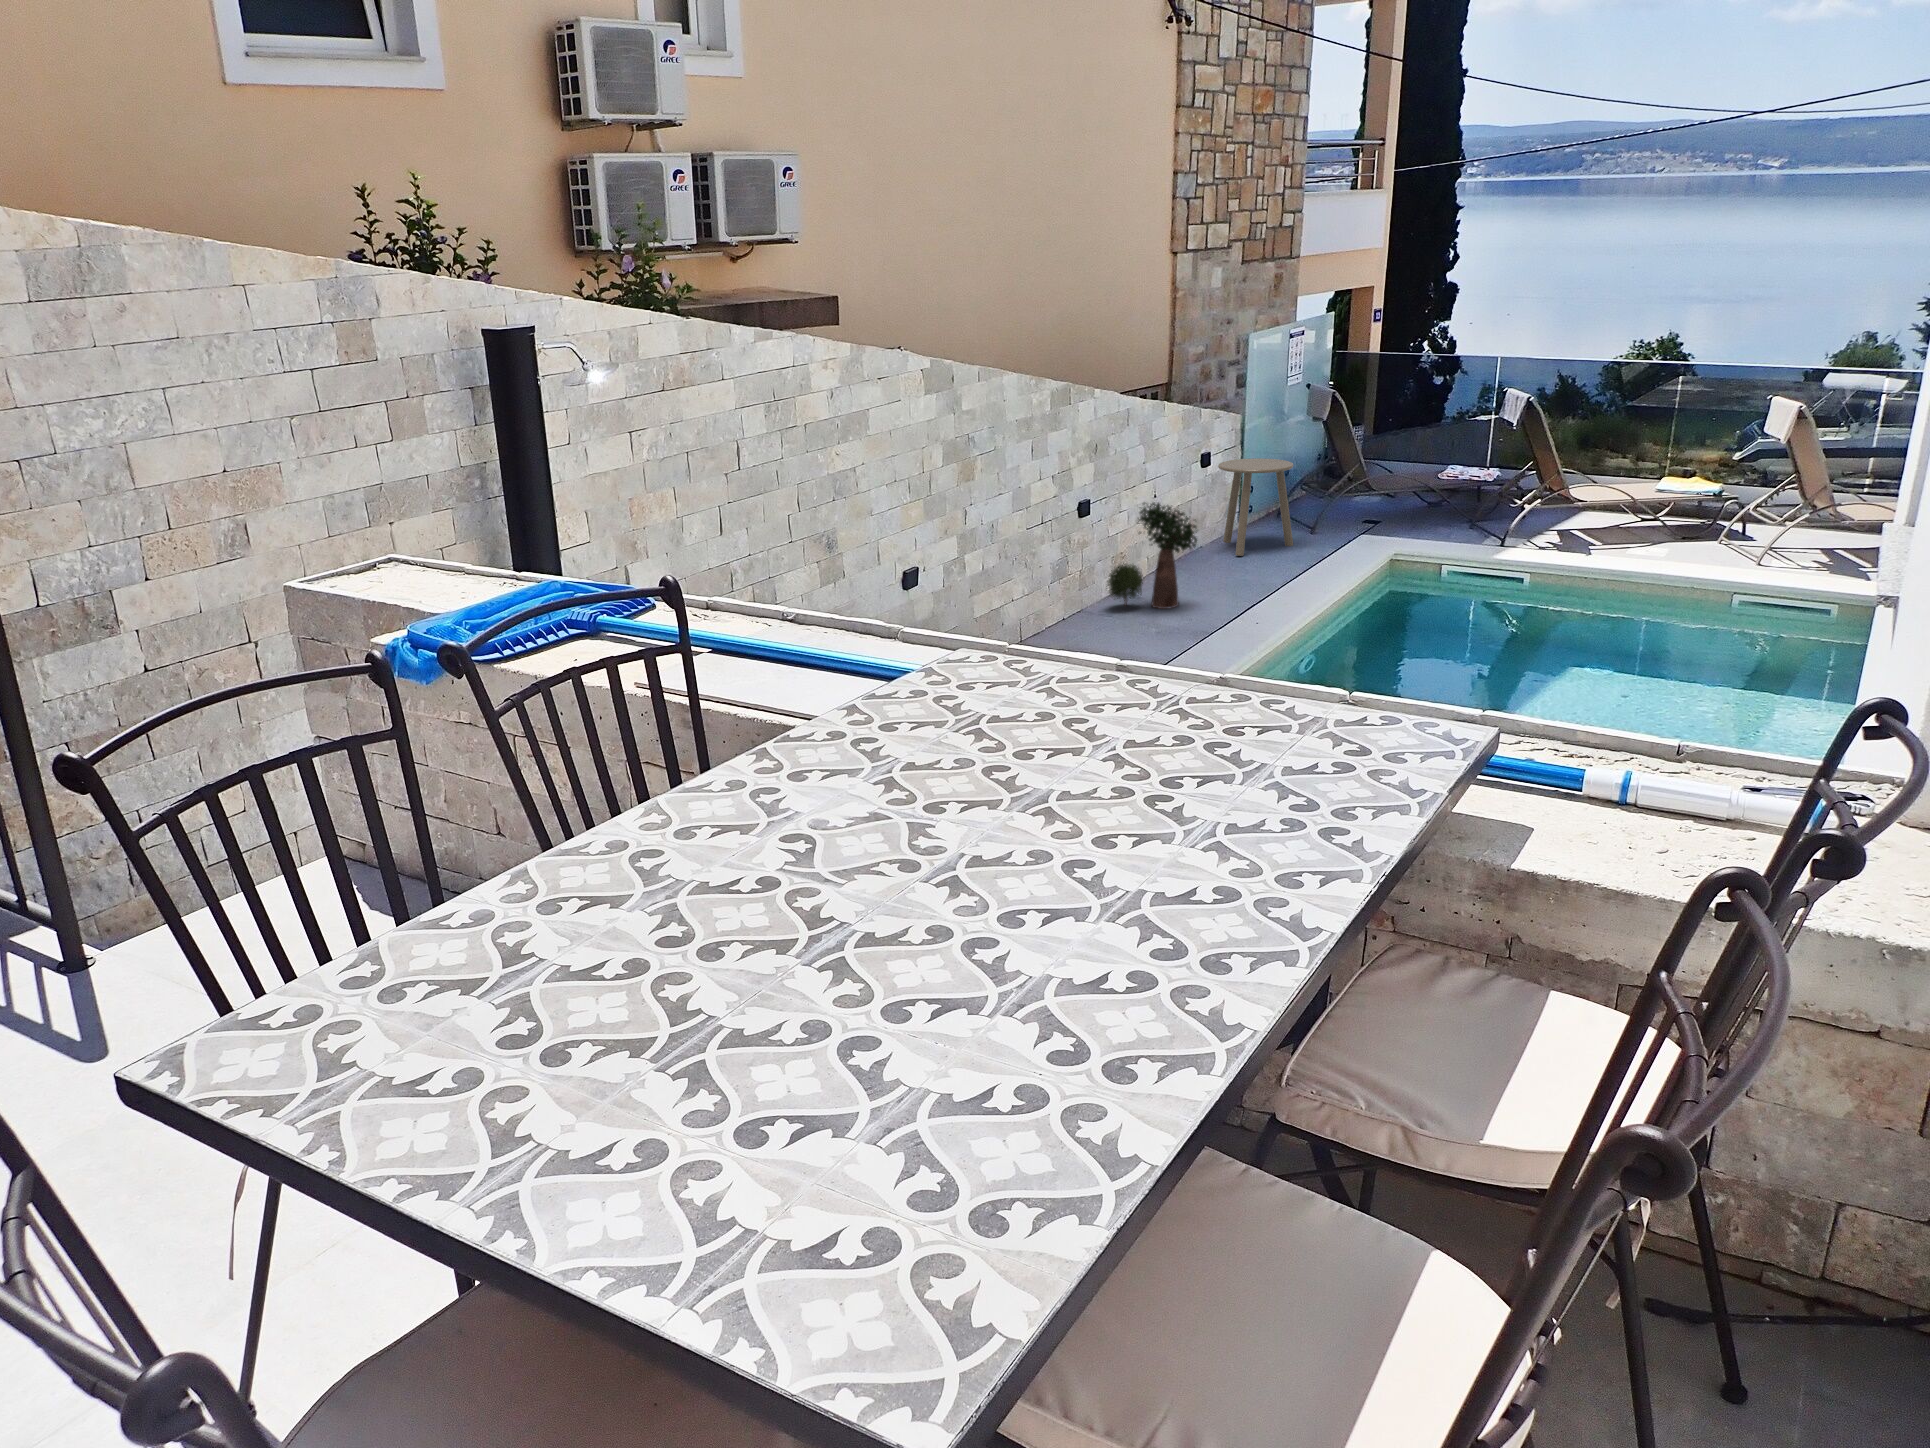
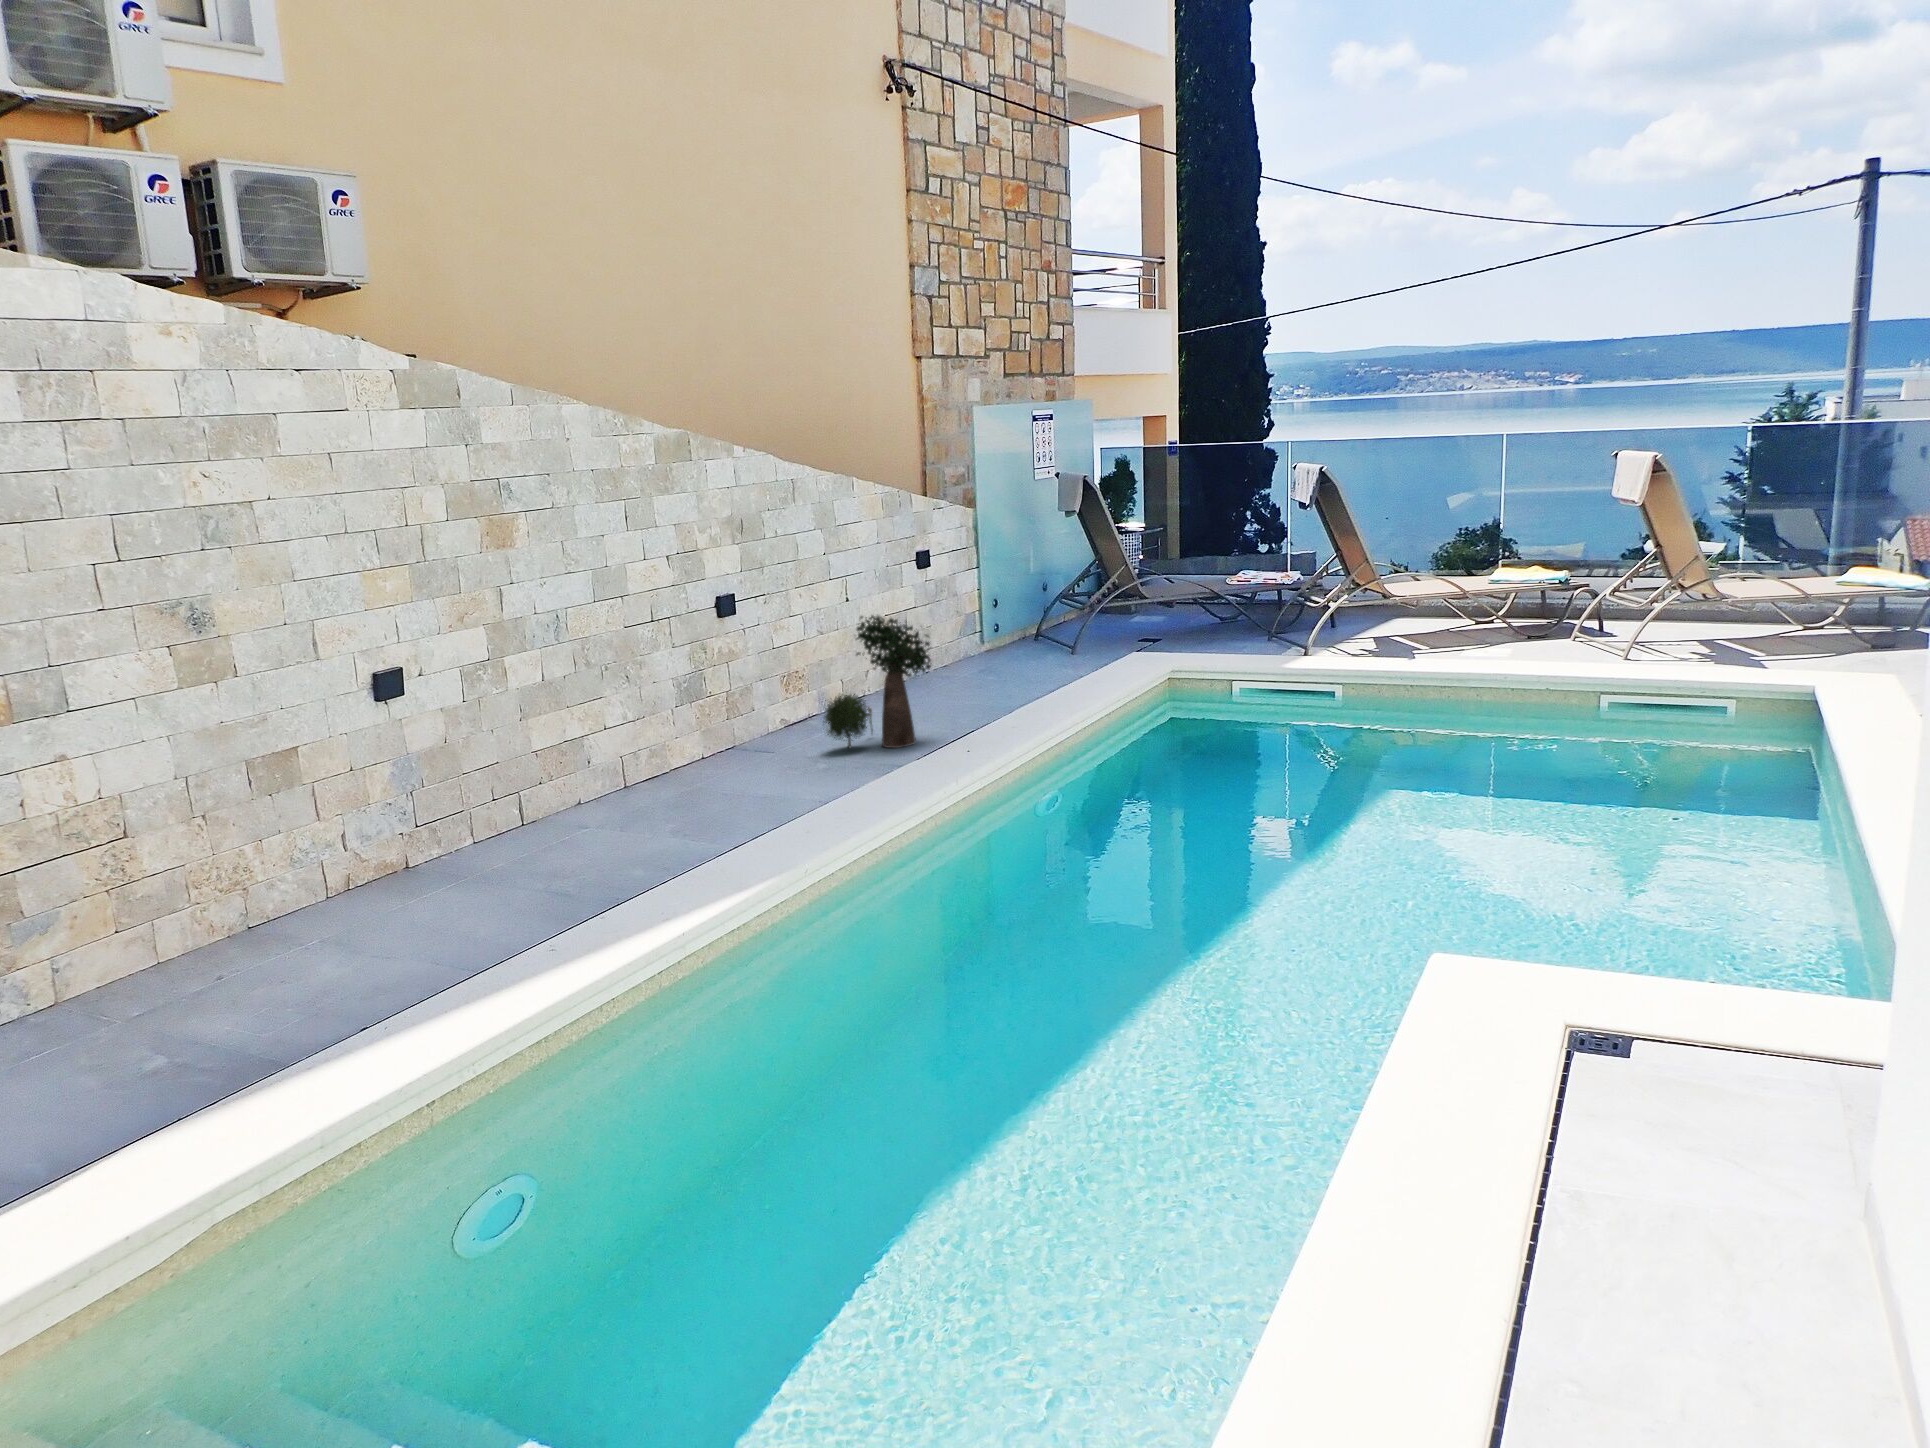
side table: present [1218,458,1293,556] -> none [971,573,1070,688]

